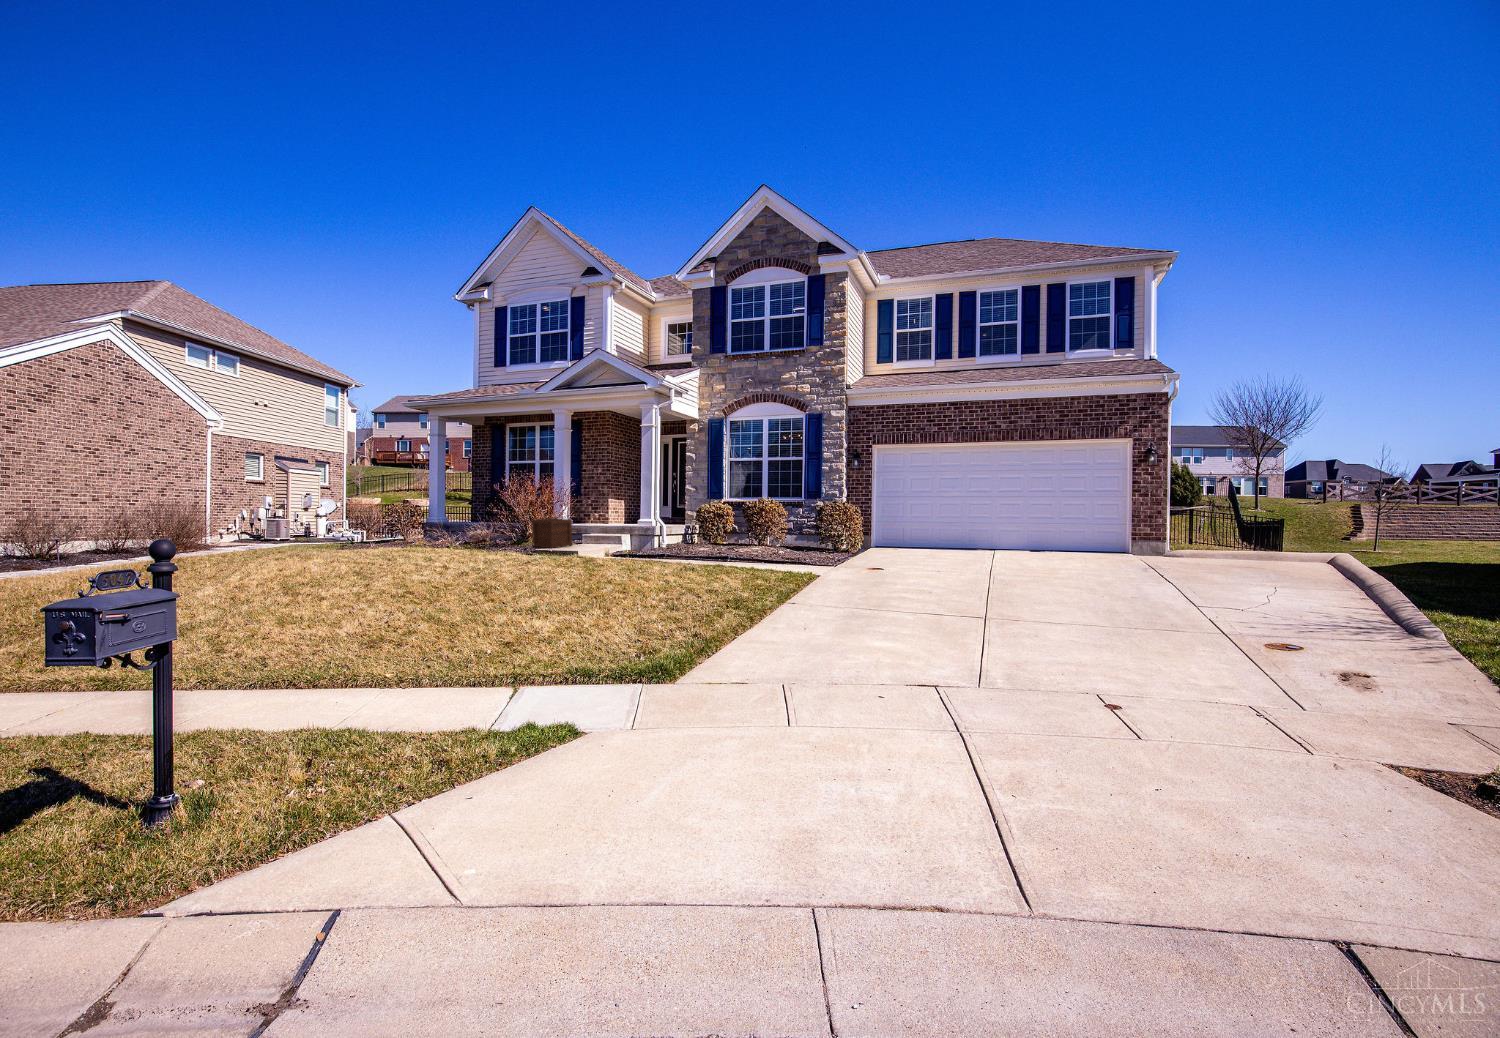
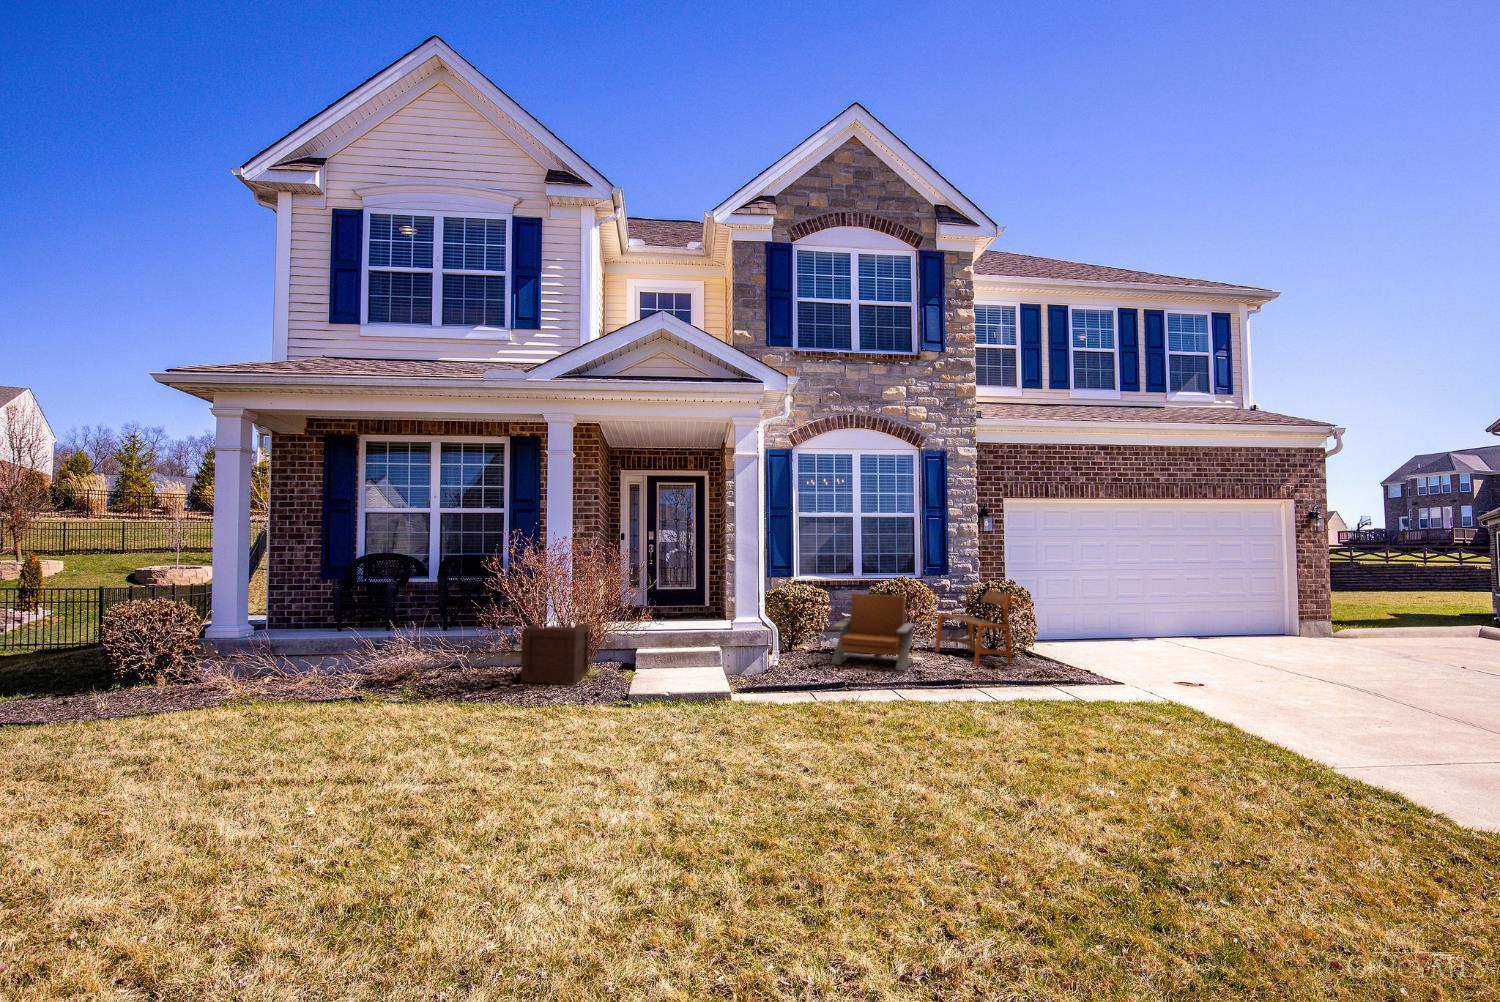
bench: none [793,506,826,554] -> present [935,587,1012,666]
lounge chair: none [709,508,766,553] -> present [831,593,915,671]

